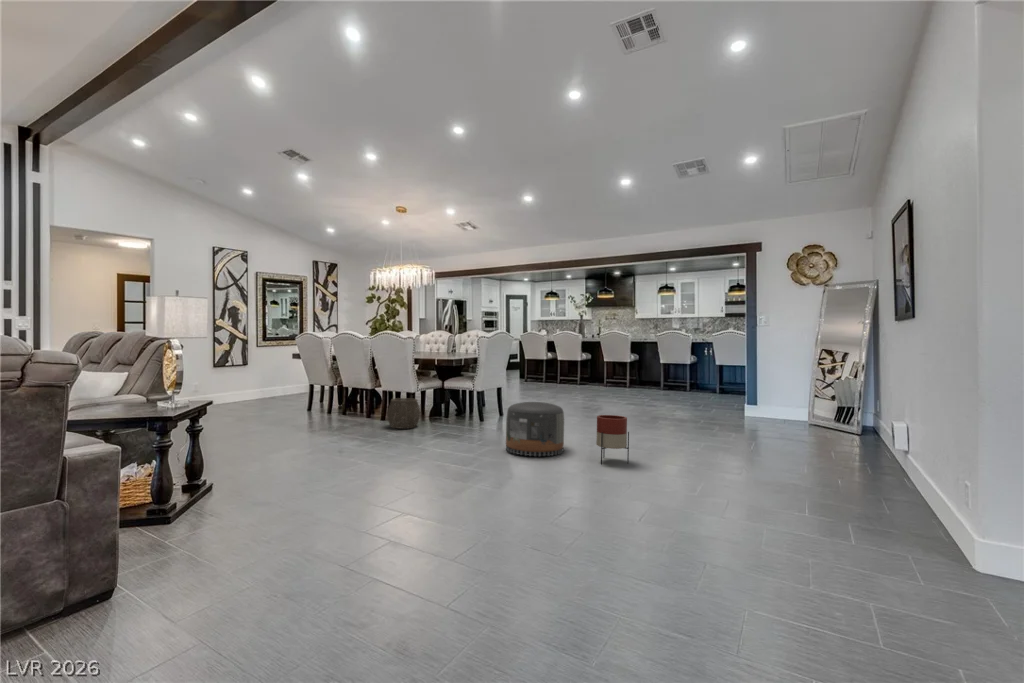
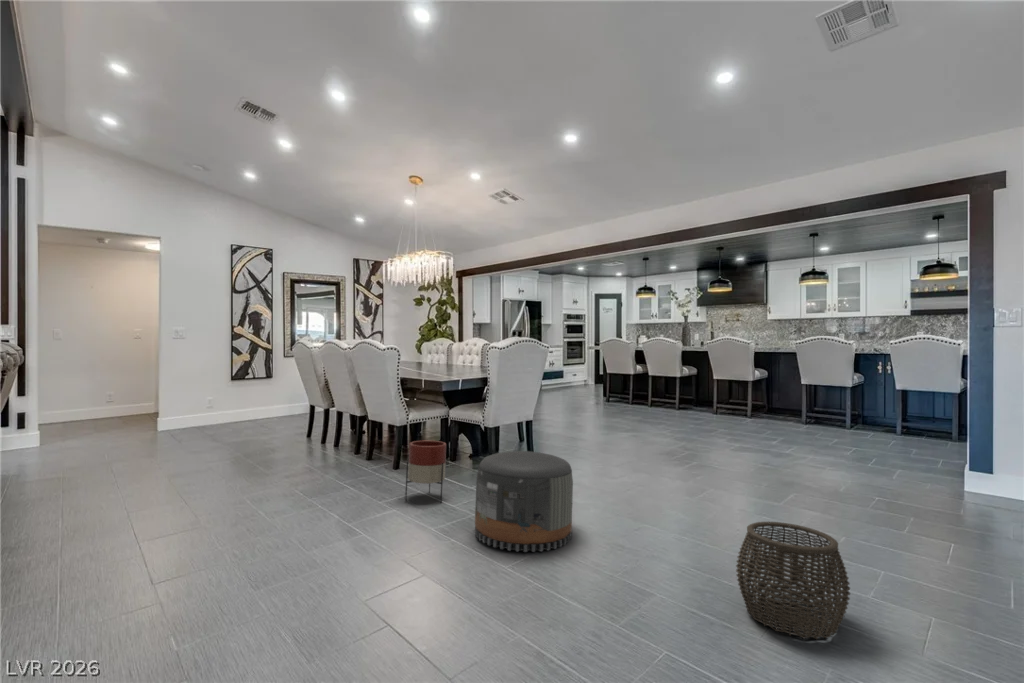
woven basket: present [388,398,420,429] -> present [736,522,850,639]
planter: present [596,415,629,465] -> present [405,440,446,503]

